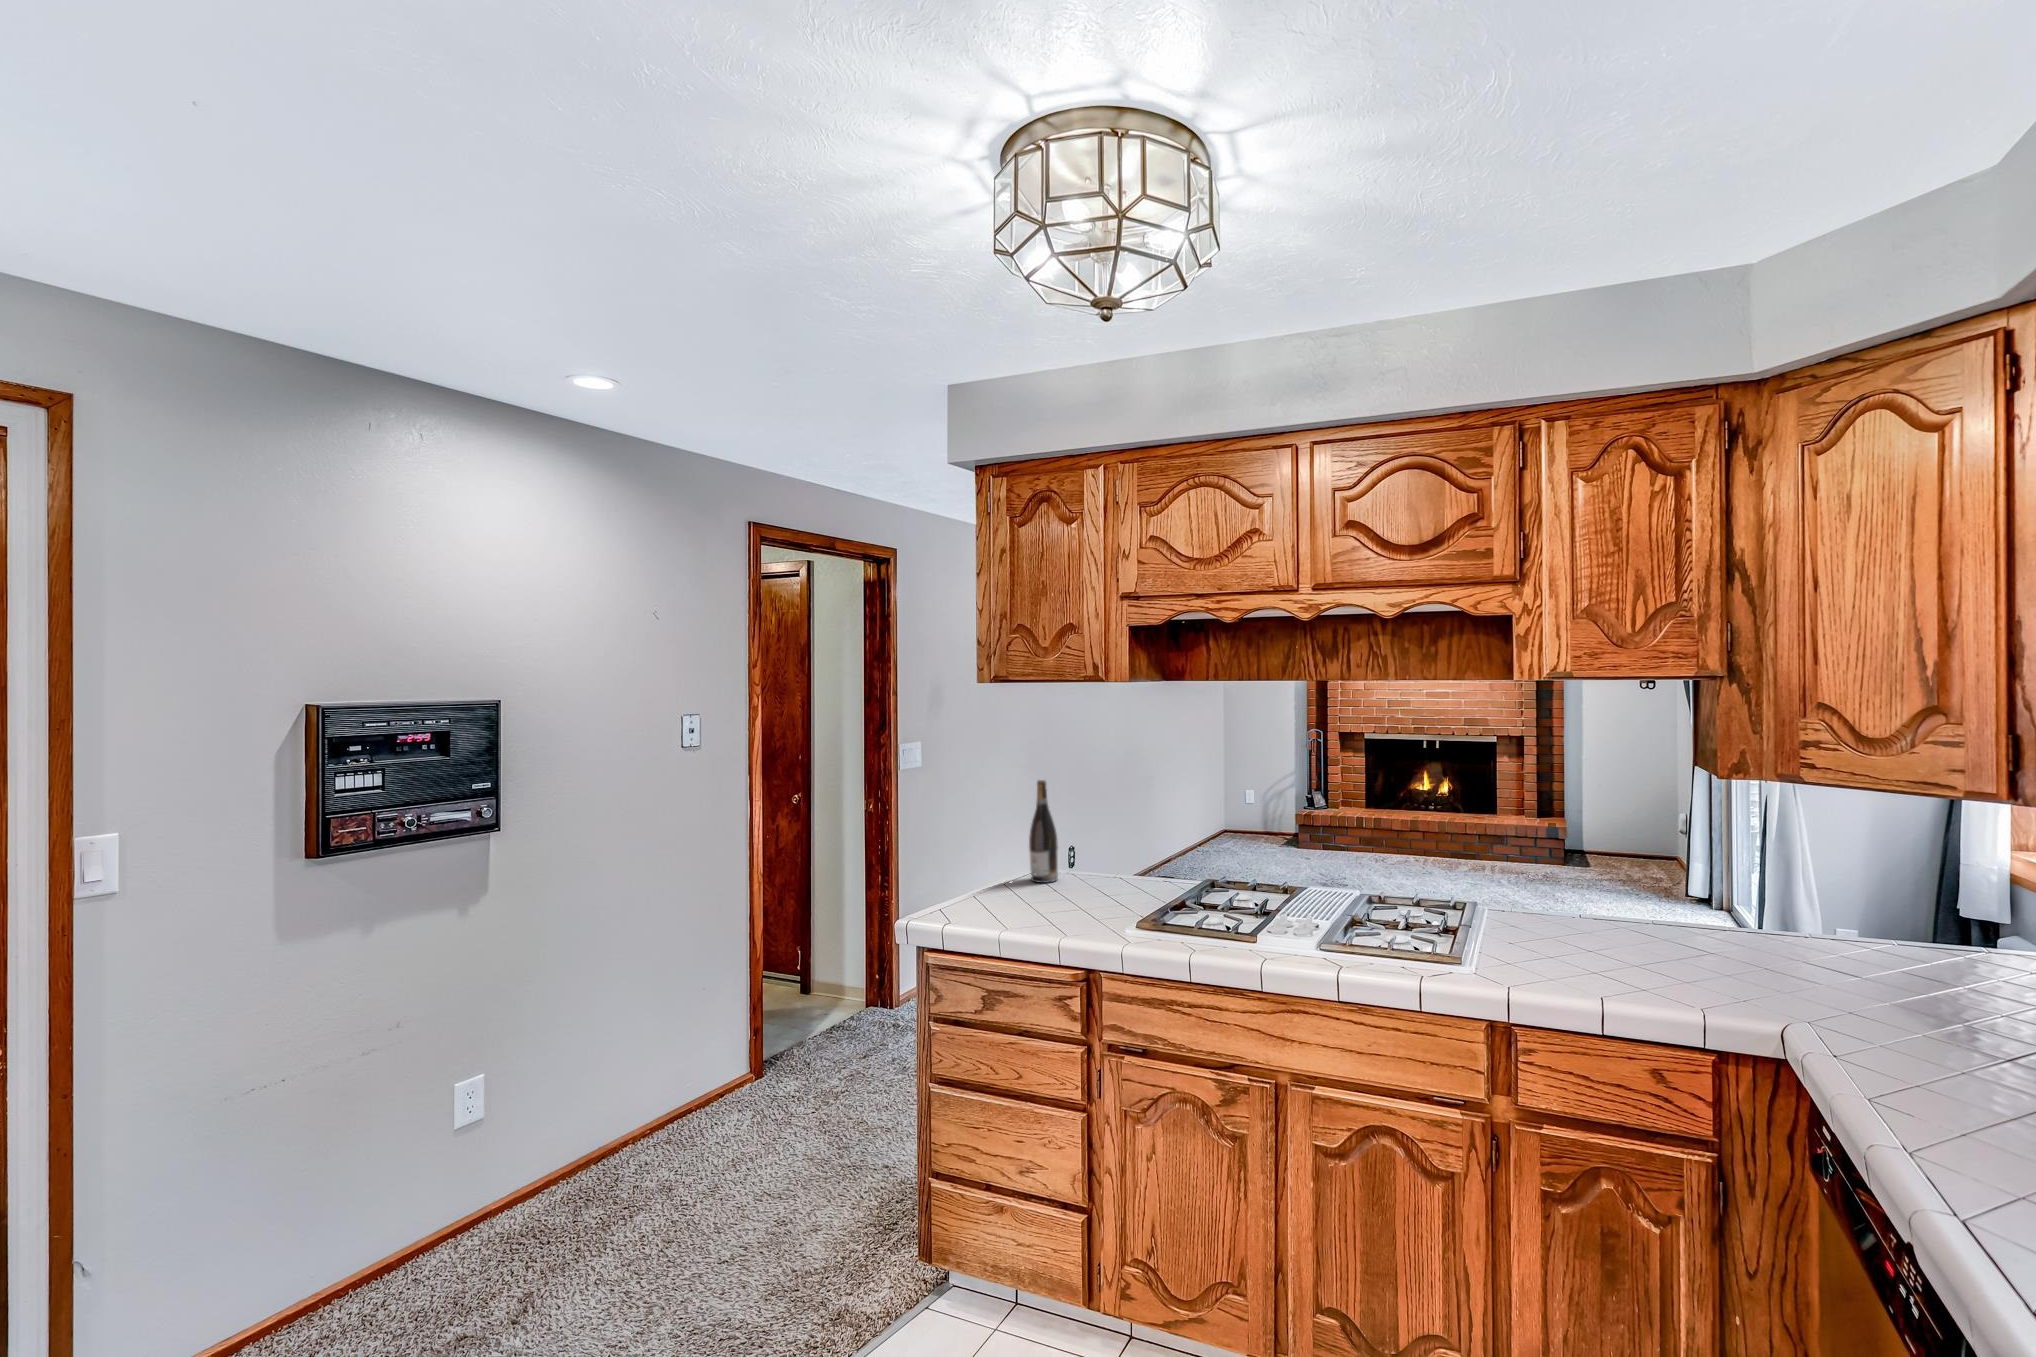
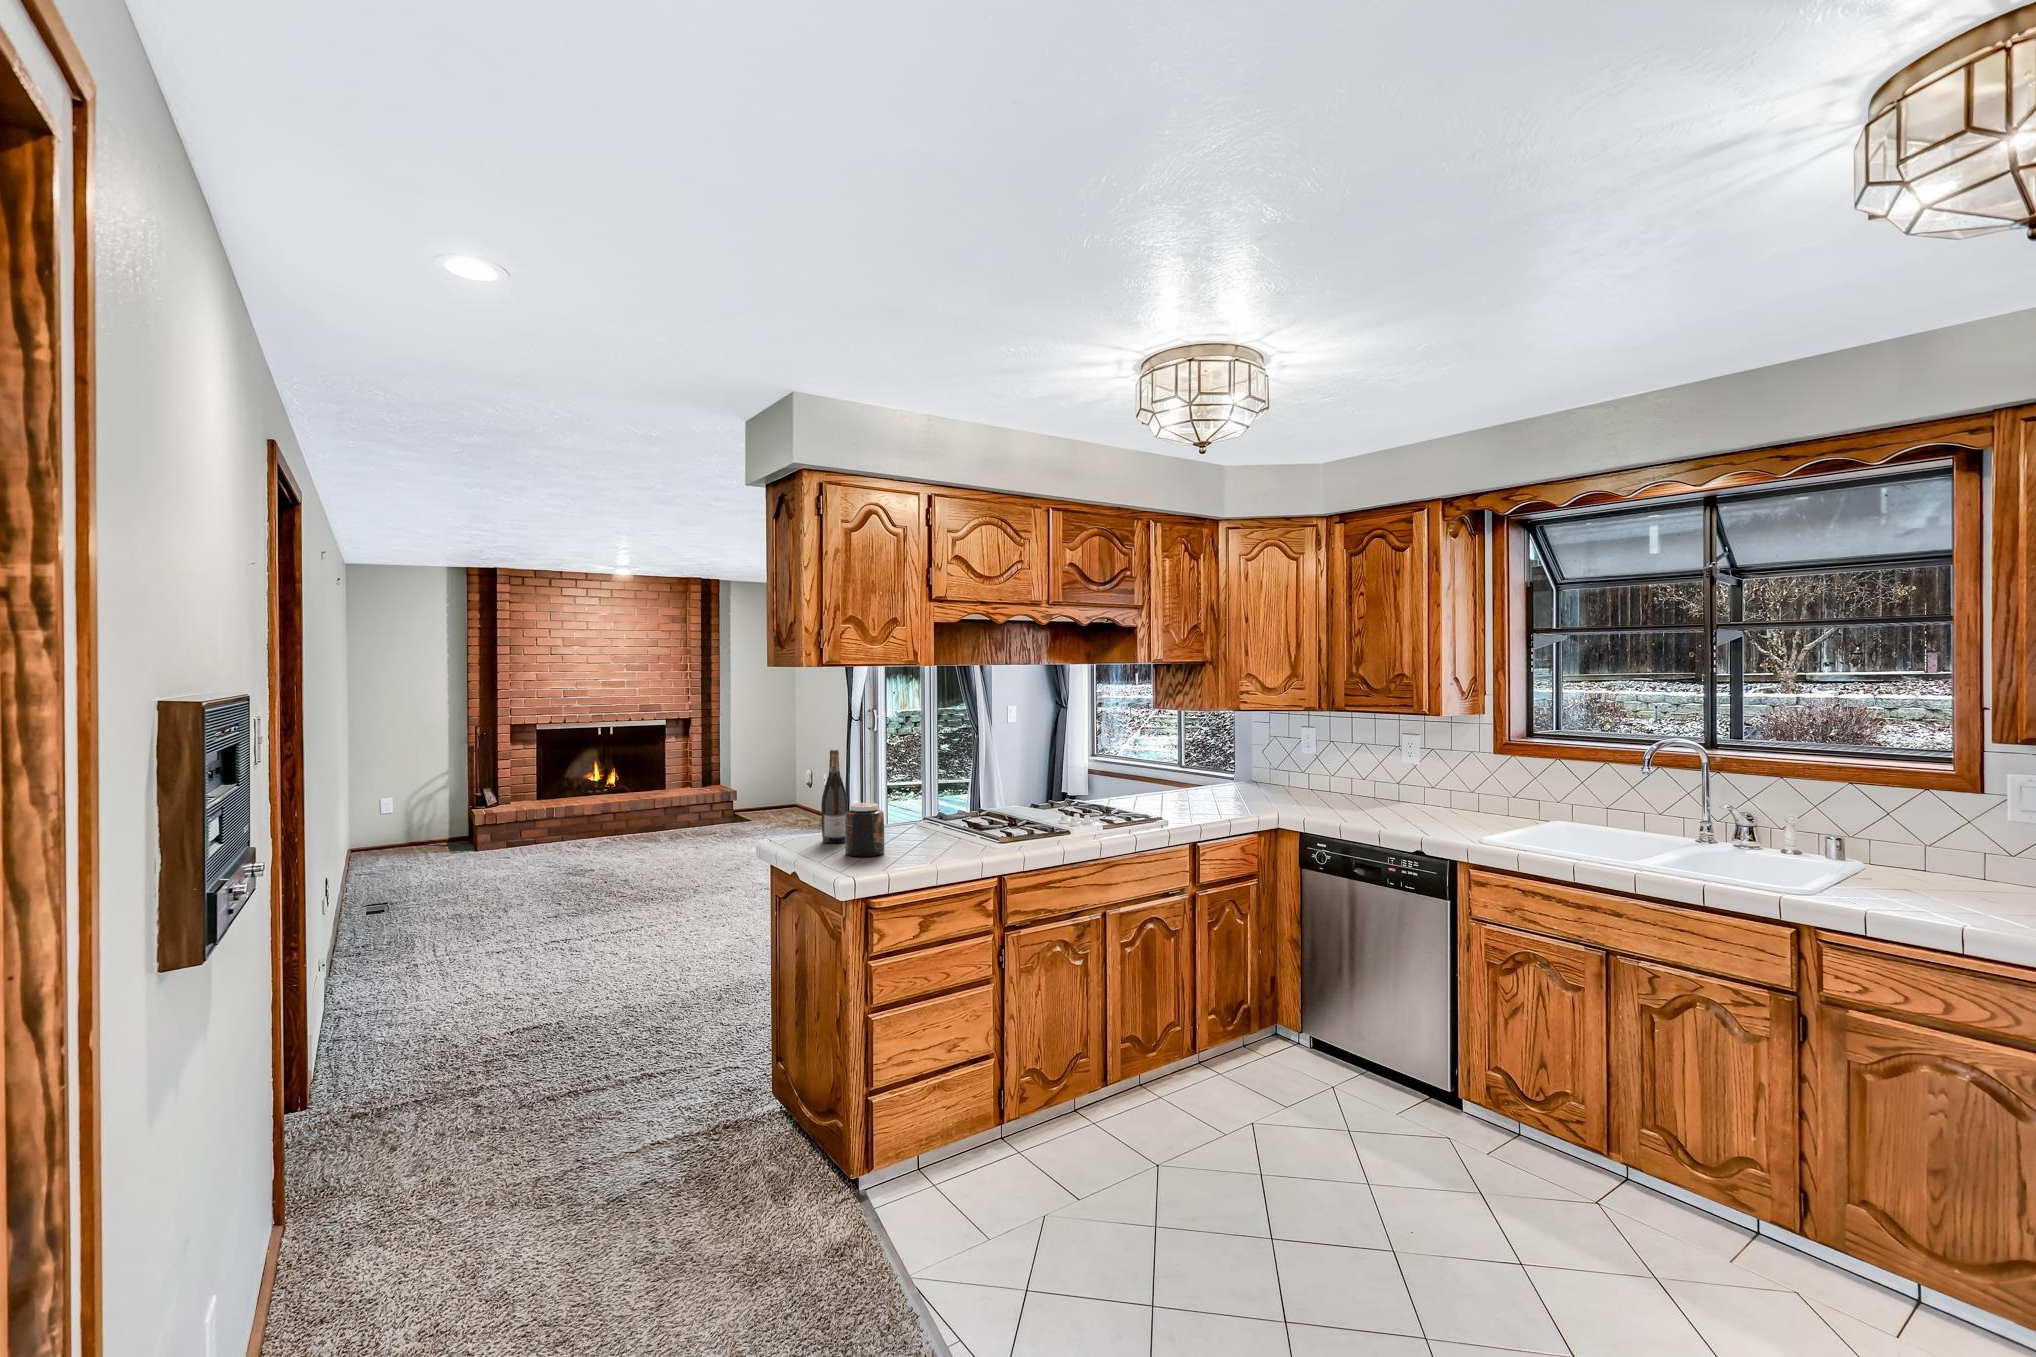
jar: none [981,841,1022,902] -> present [845,803,885,857]

